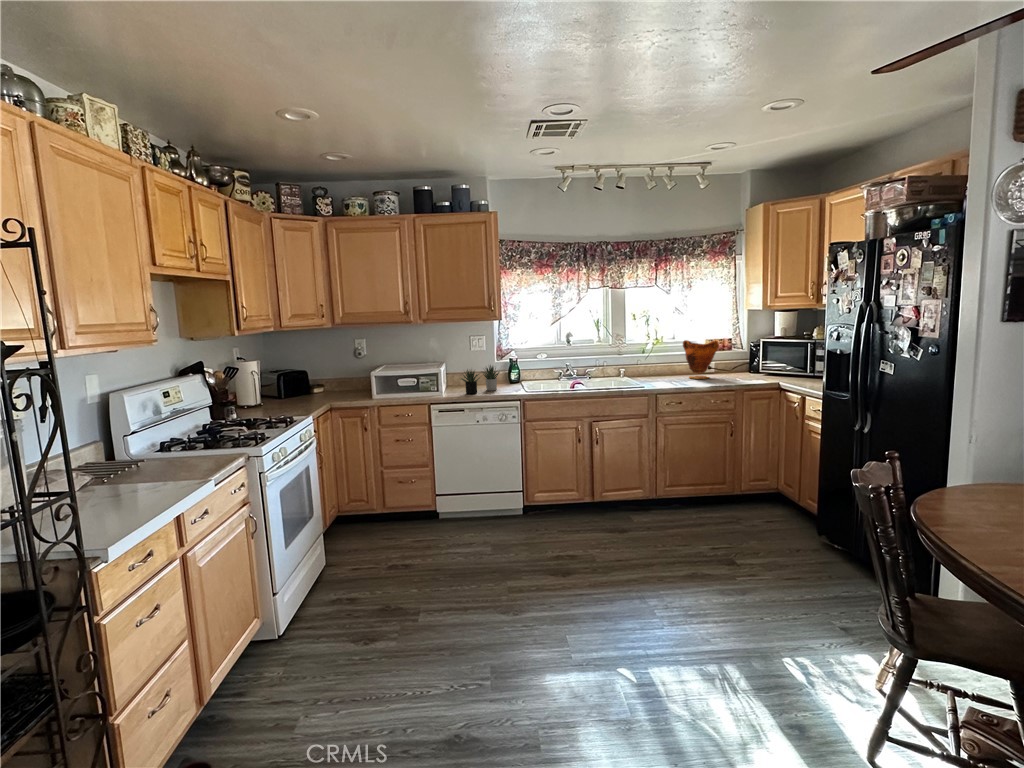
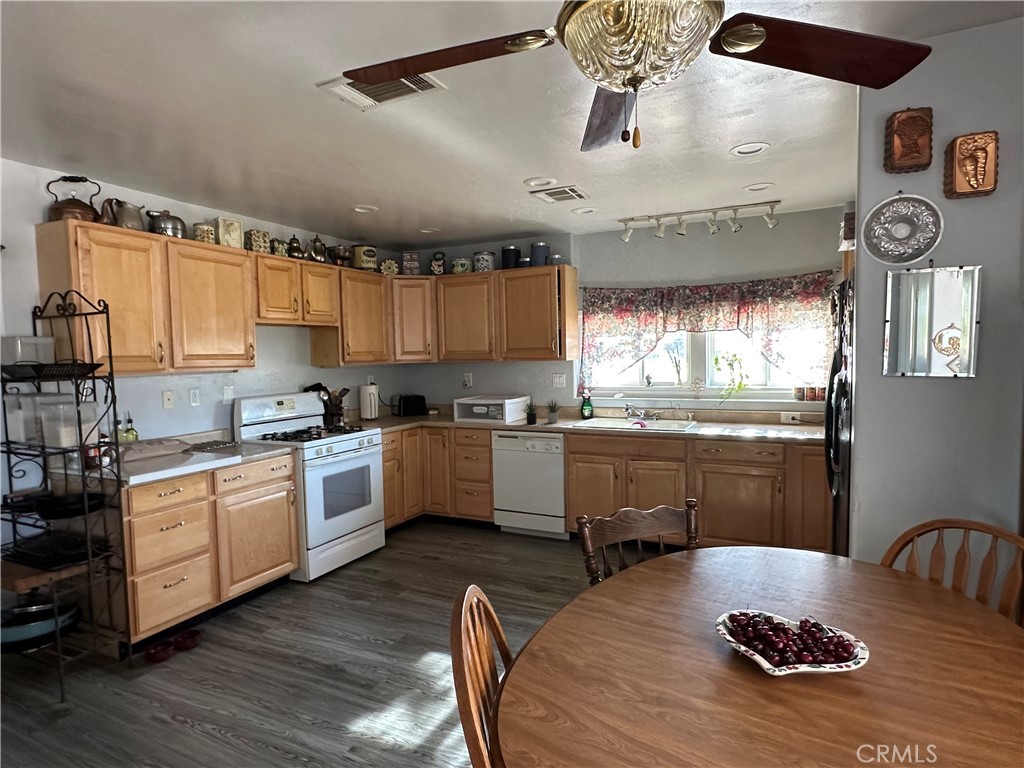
vase: present [683,340,719,379] -> none [754,387,788,429]

